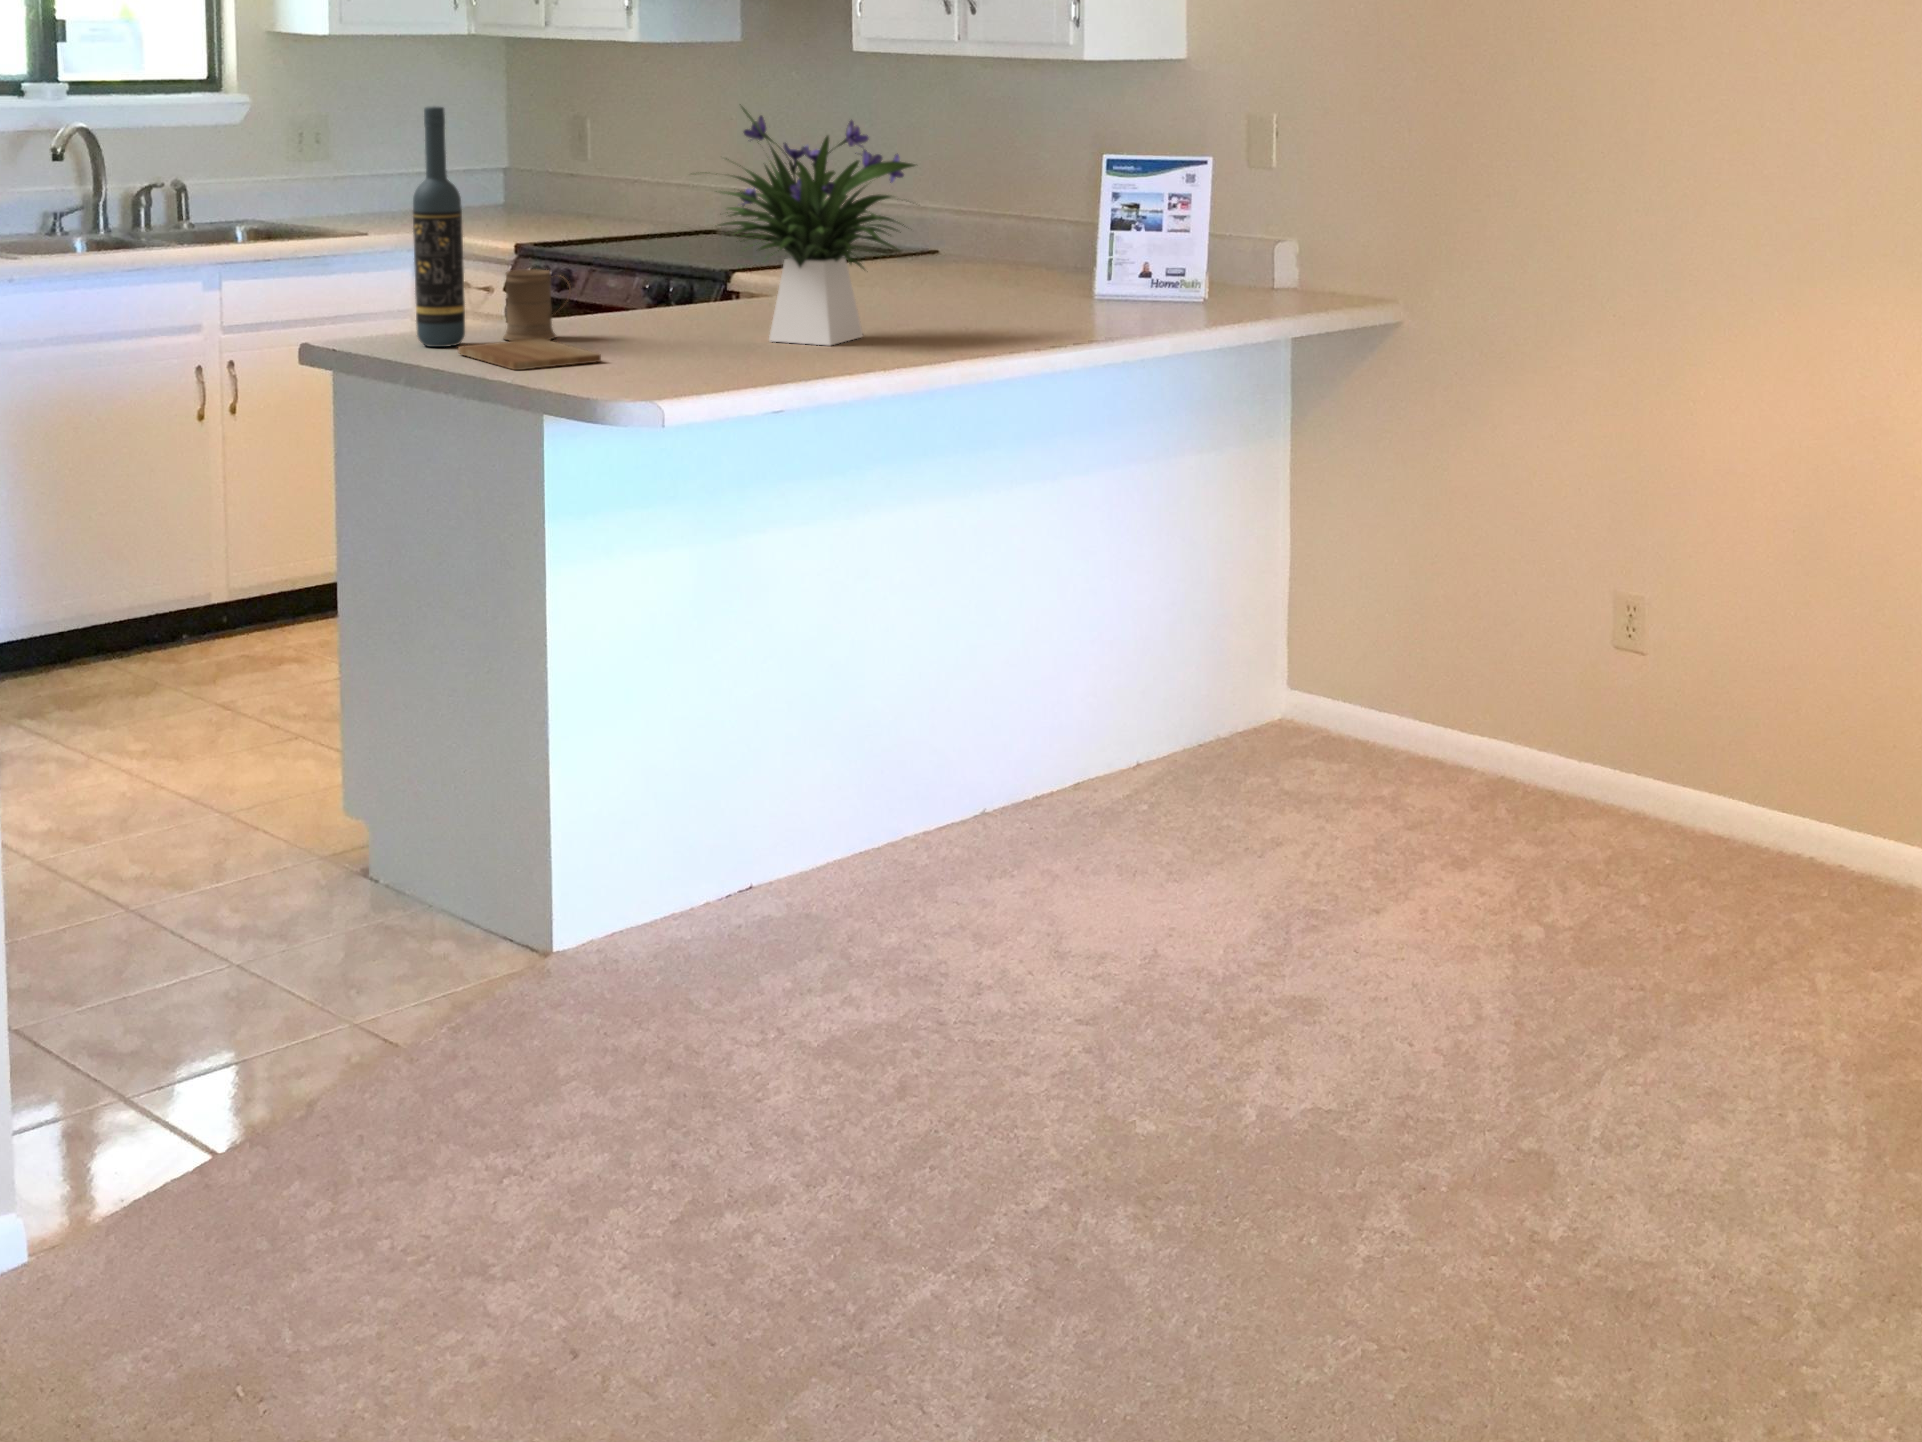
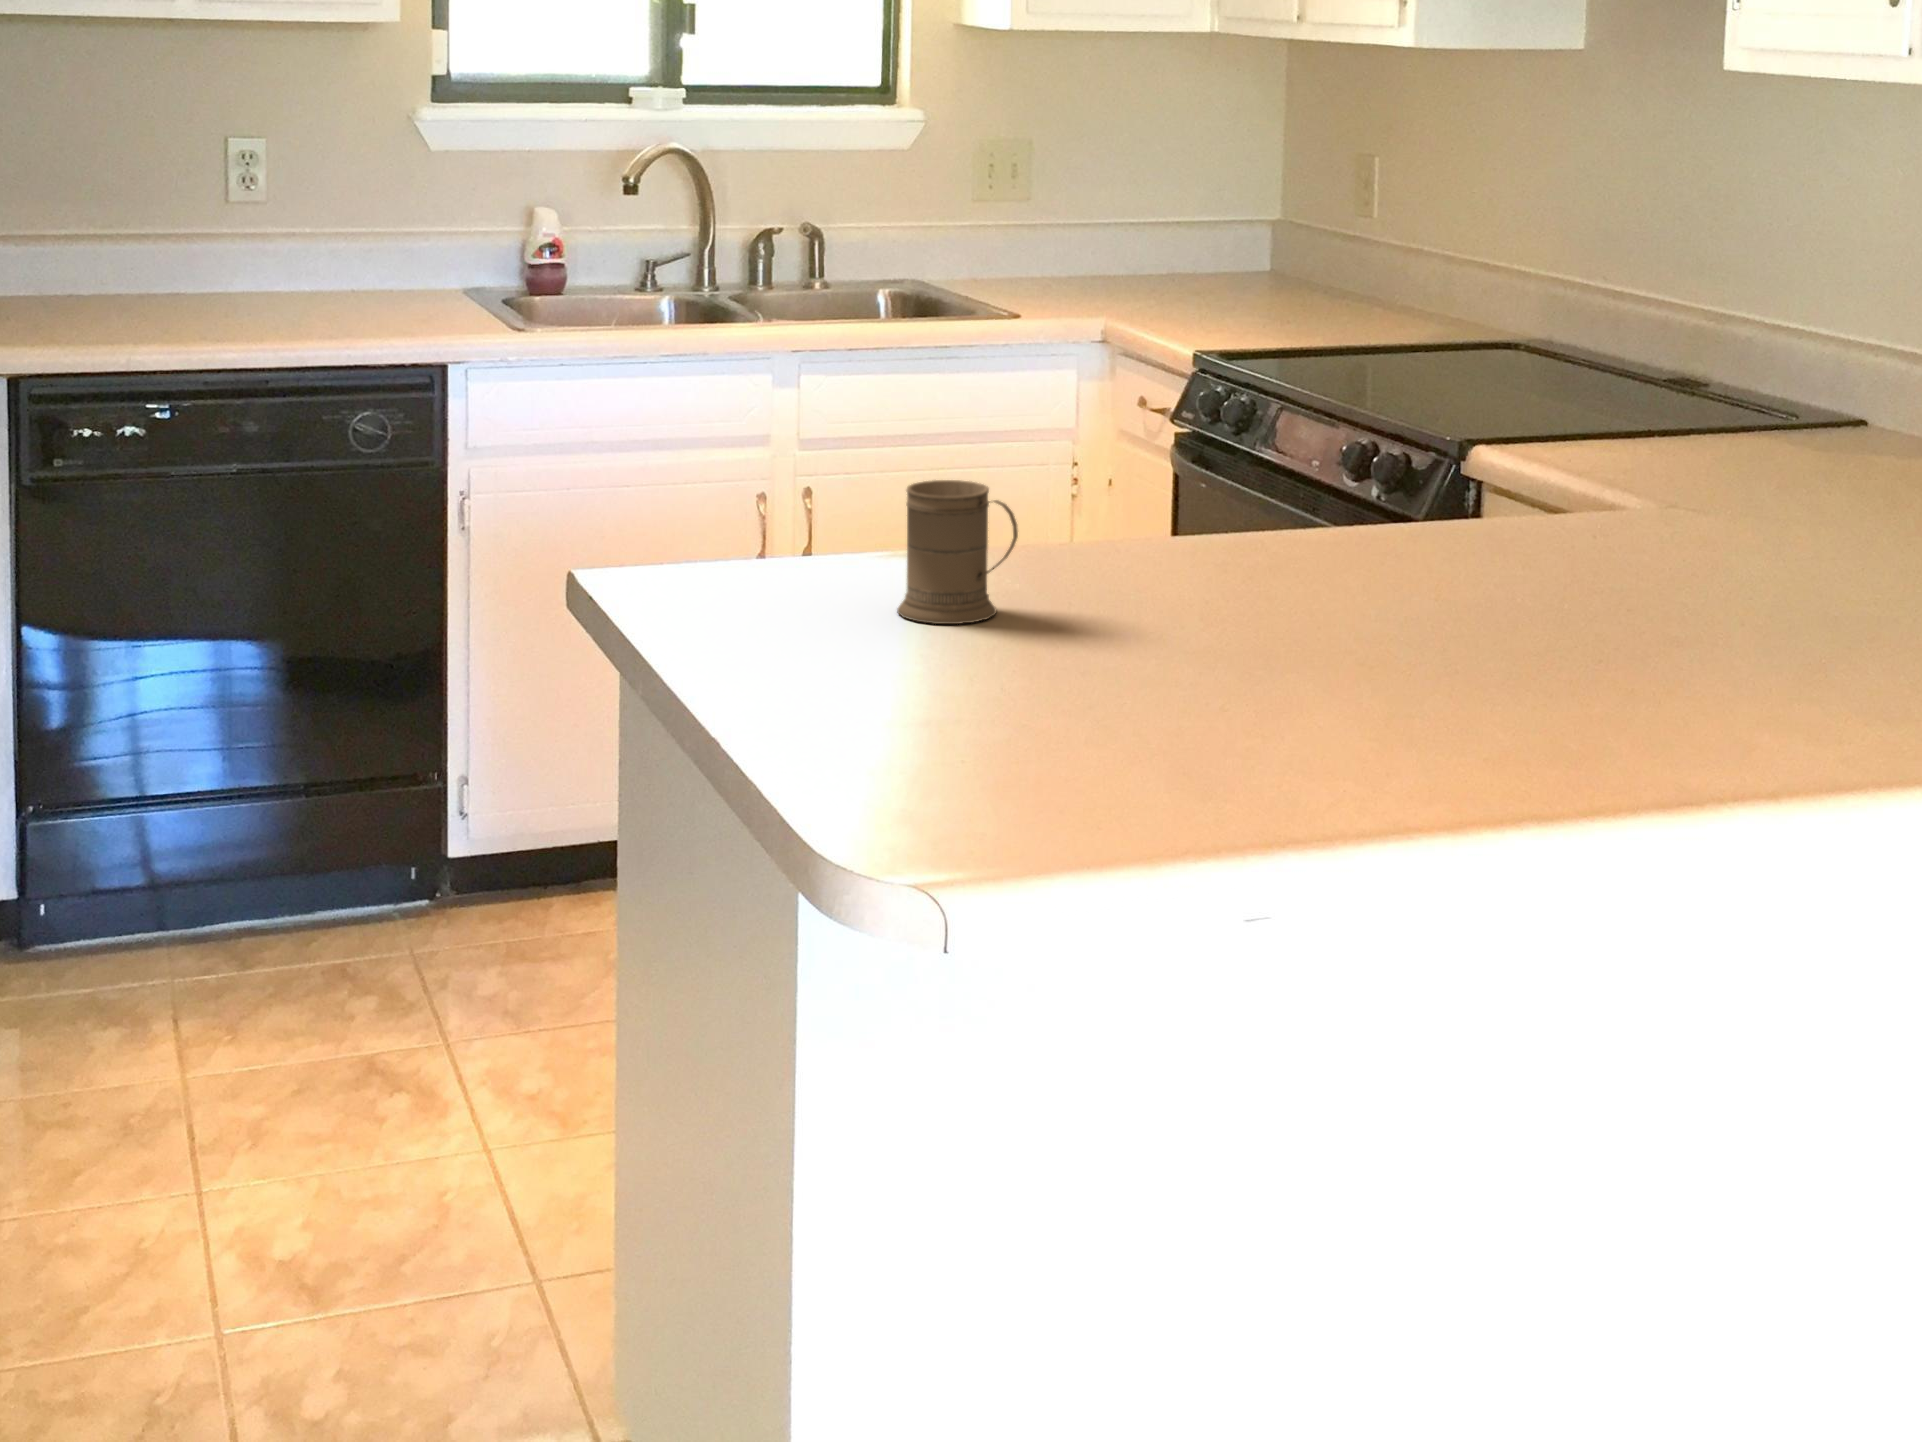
wine bottle: present [413,106,465,347] -> none [729,172,817,624]
flower arrangement: present [716,107,915,345] -> none [1213,187,1720,714]
cutting board: present [458,339,601,370] -> none [761,631,982,728]

